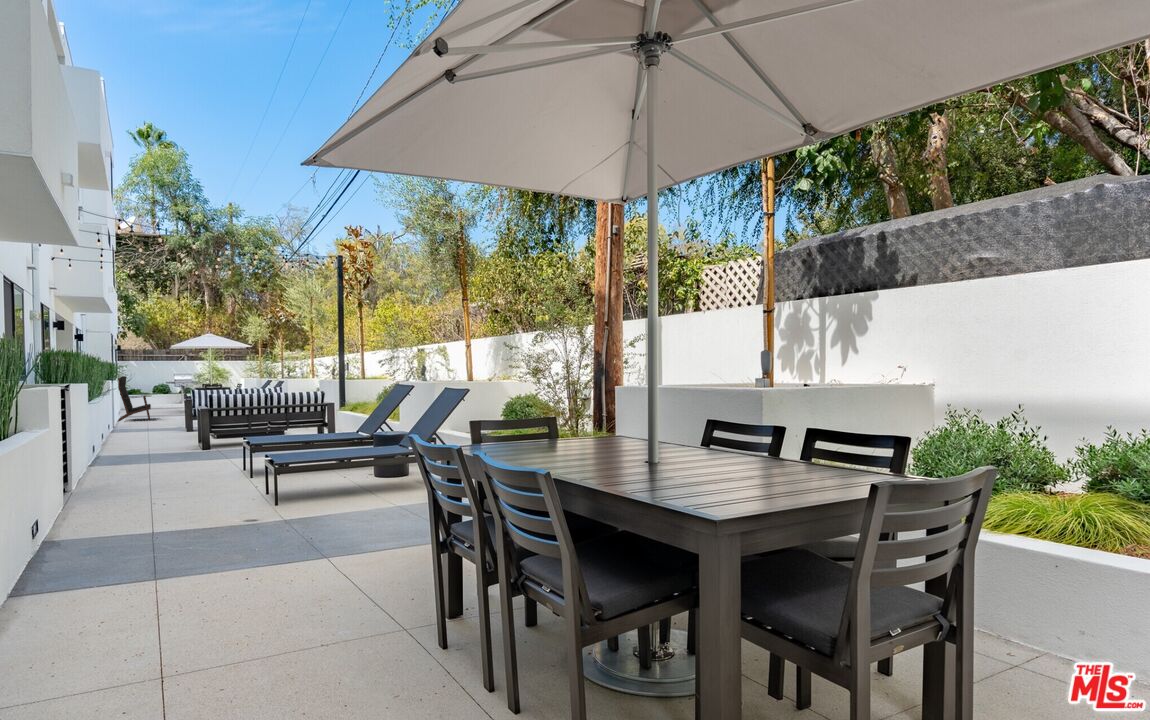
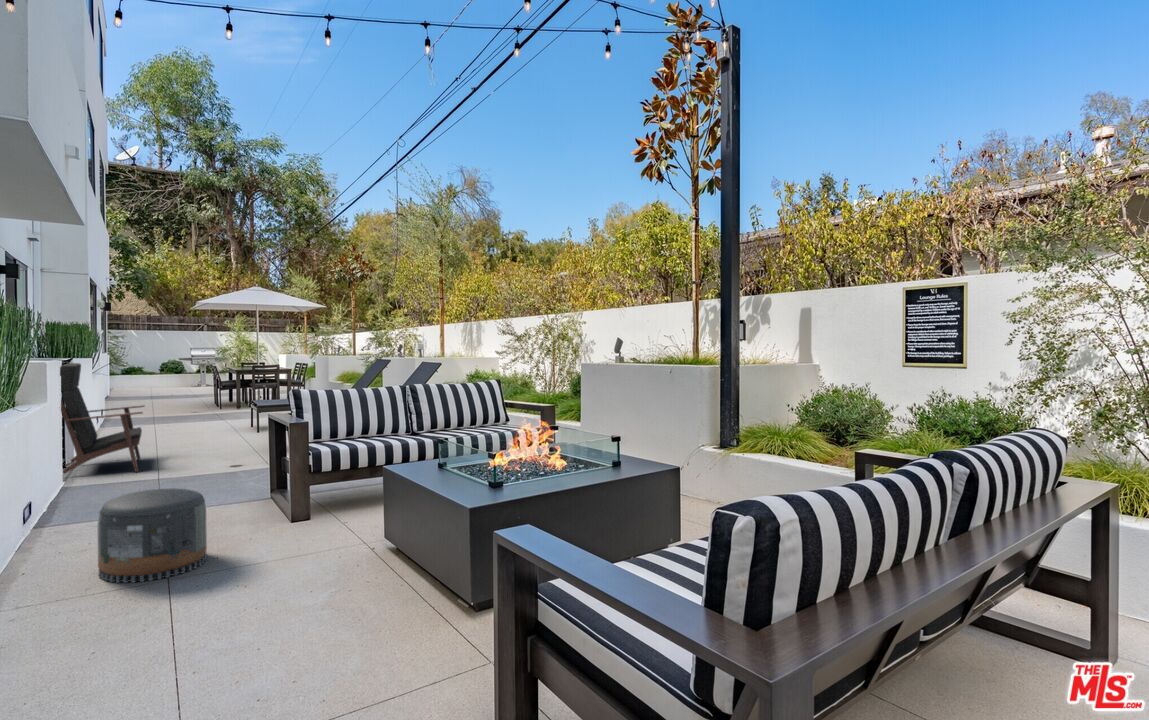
pouf: none [145,410,175,433] -> present [97,488,207,583]

